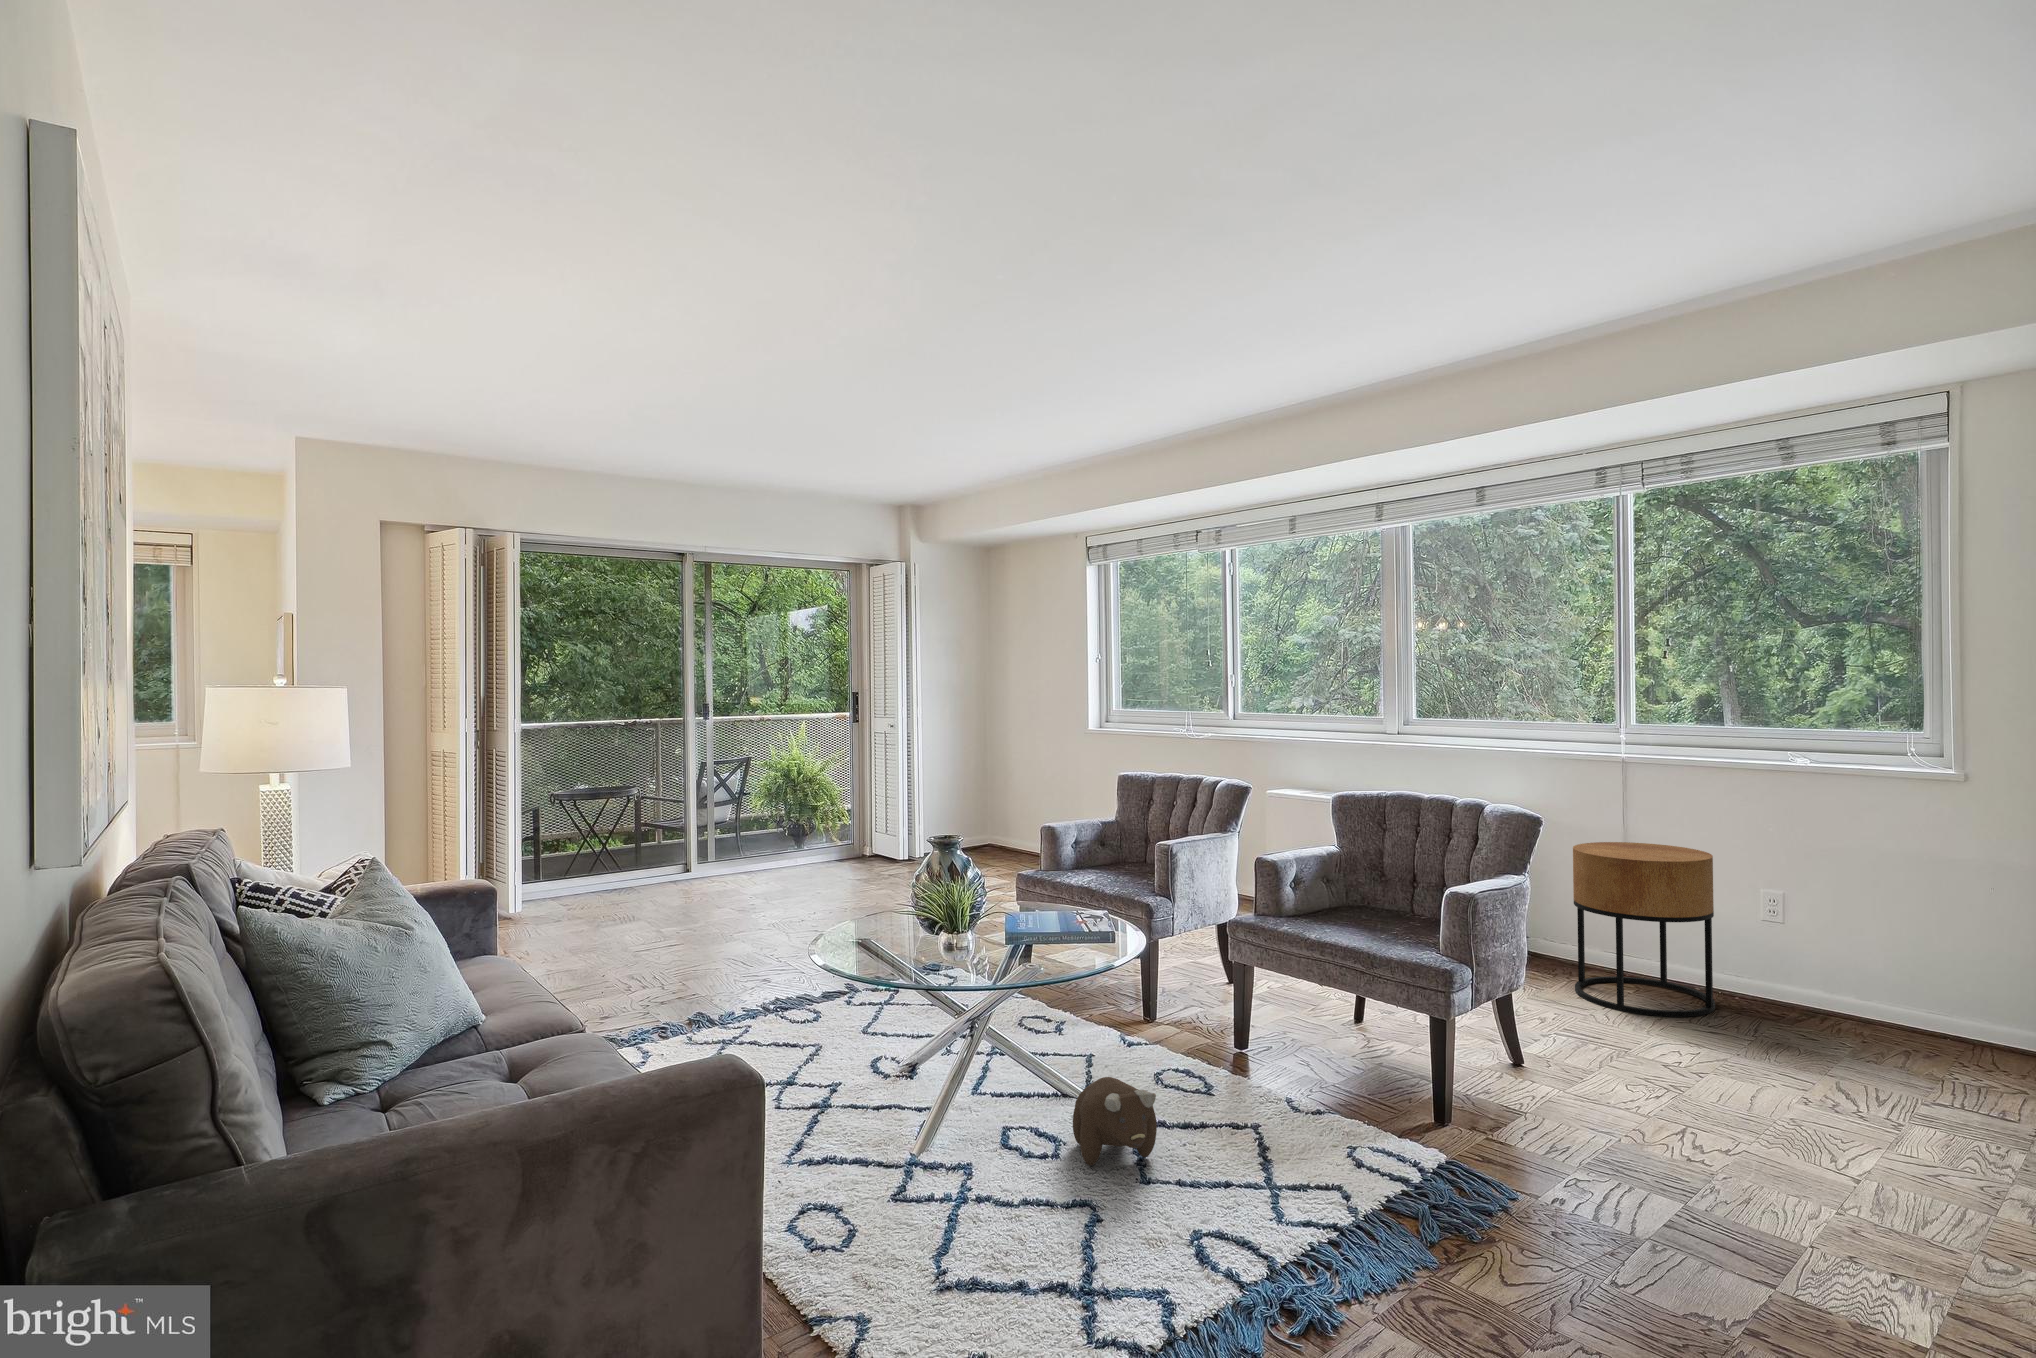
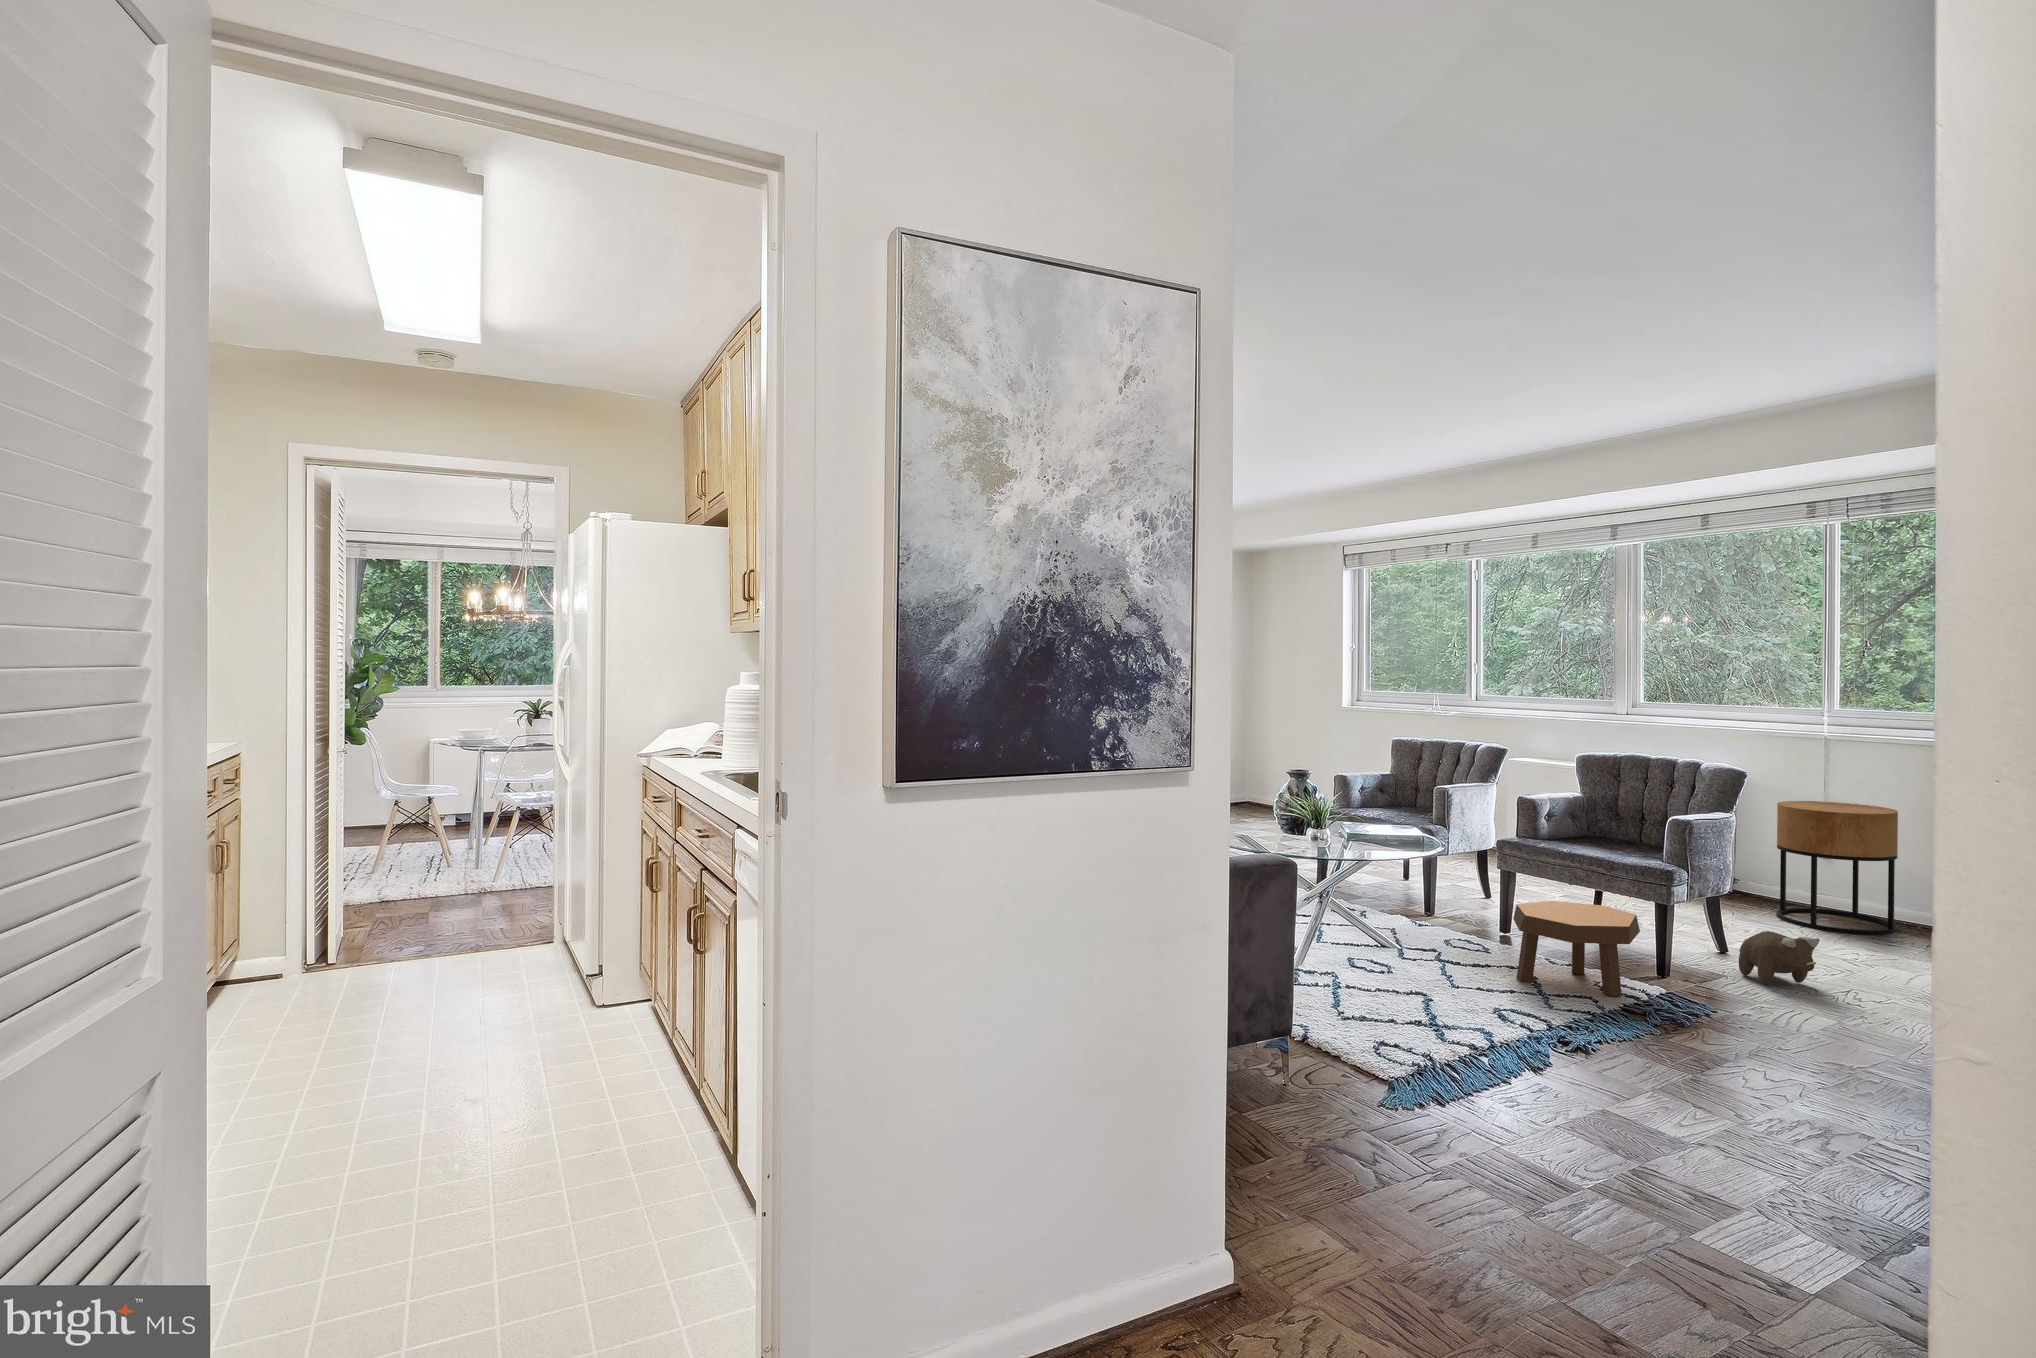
footstool: none [1237,1018,1410,1180] -> present [1513,901,1640,996]
plush toy: present [1073,1077,1157,1166] -> present [1738,931,1820,984]

